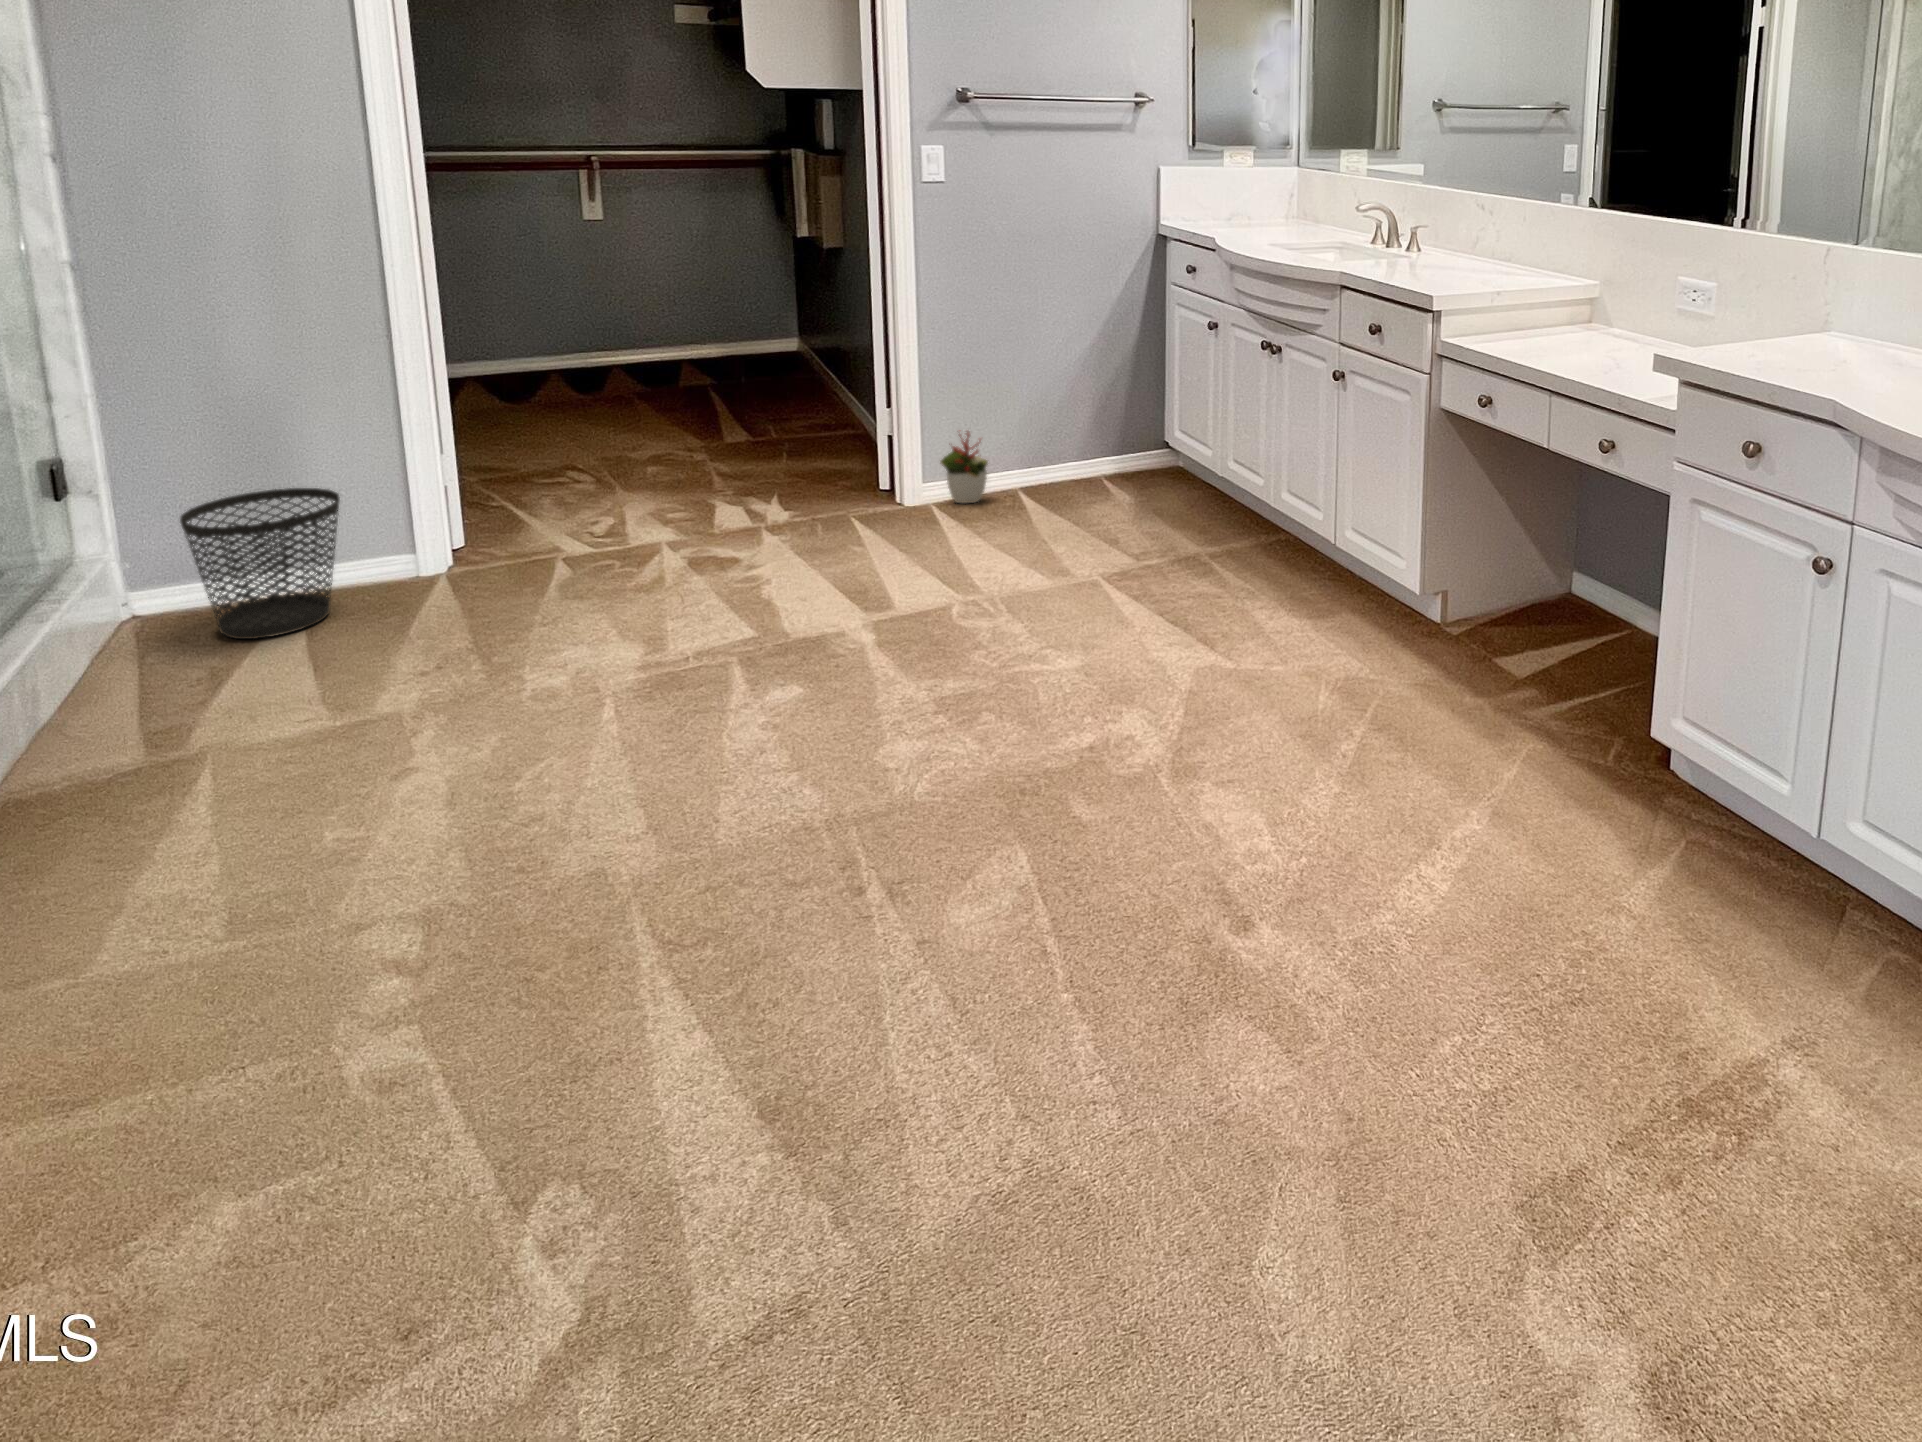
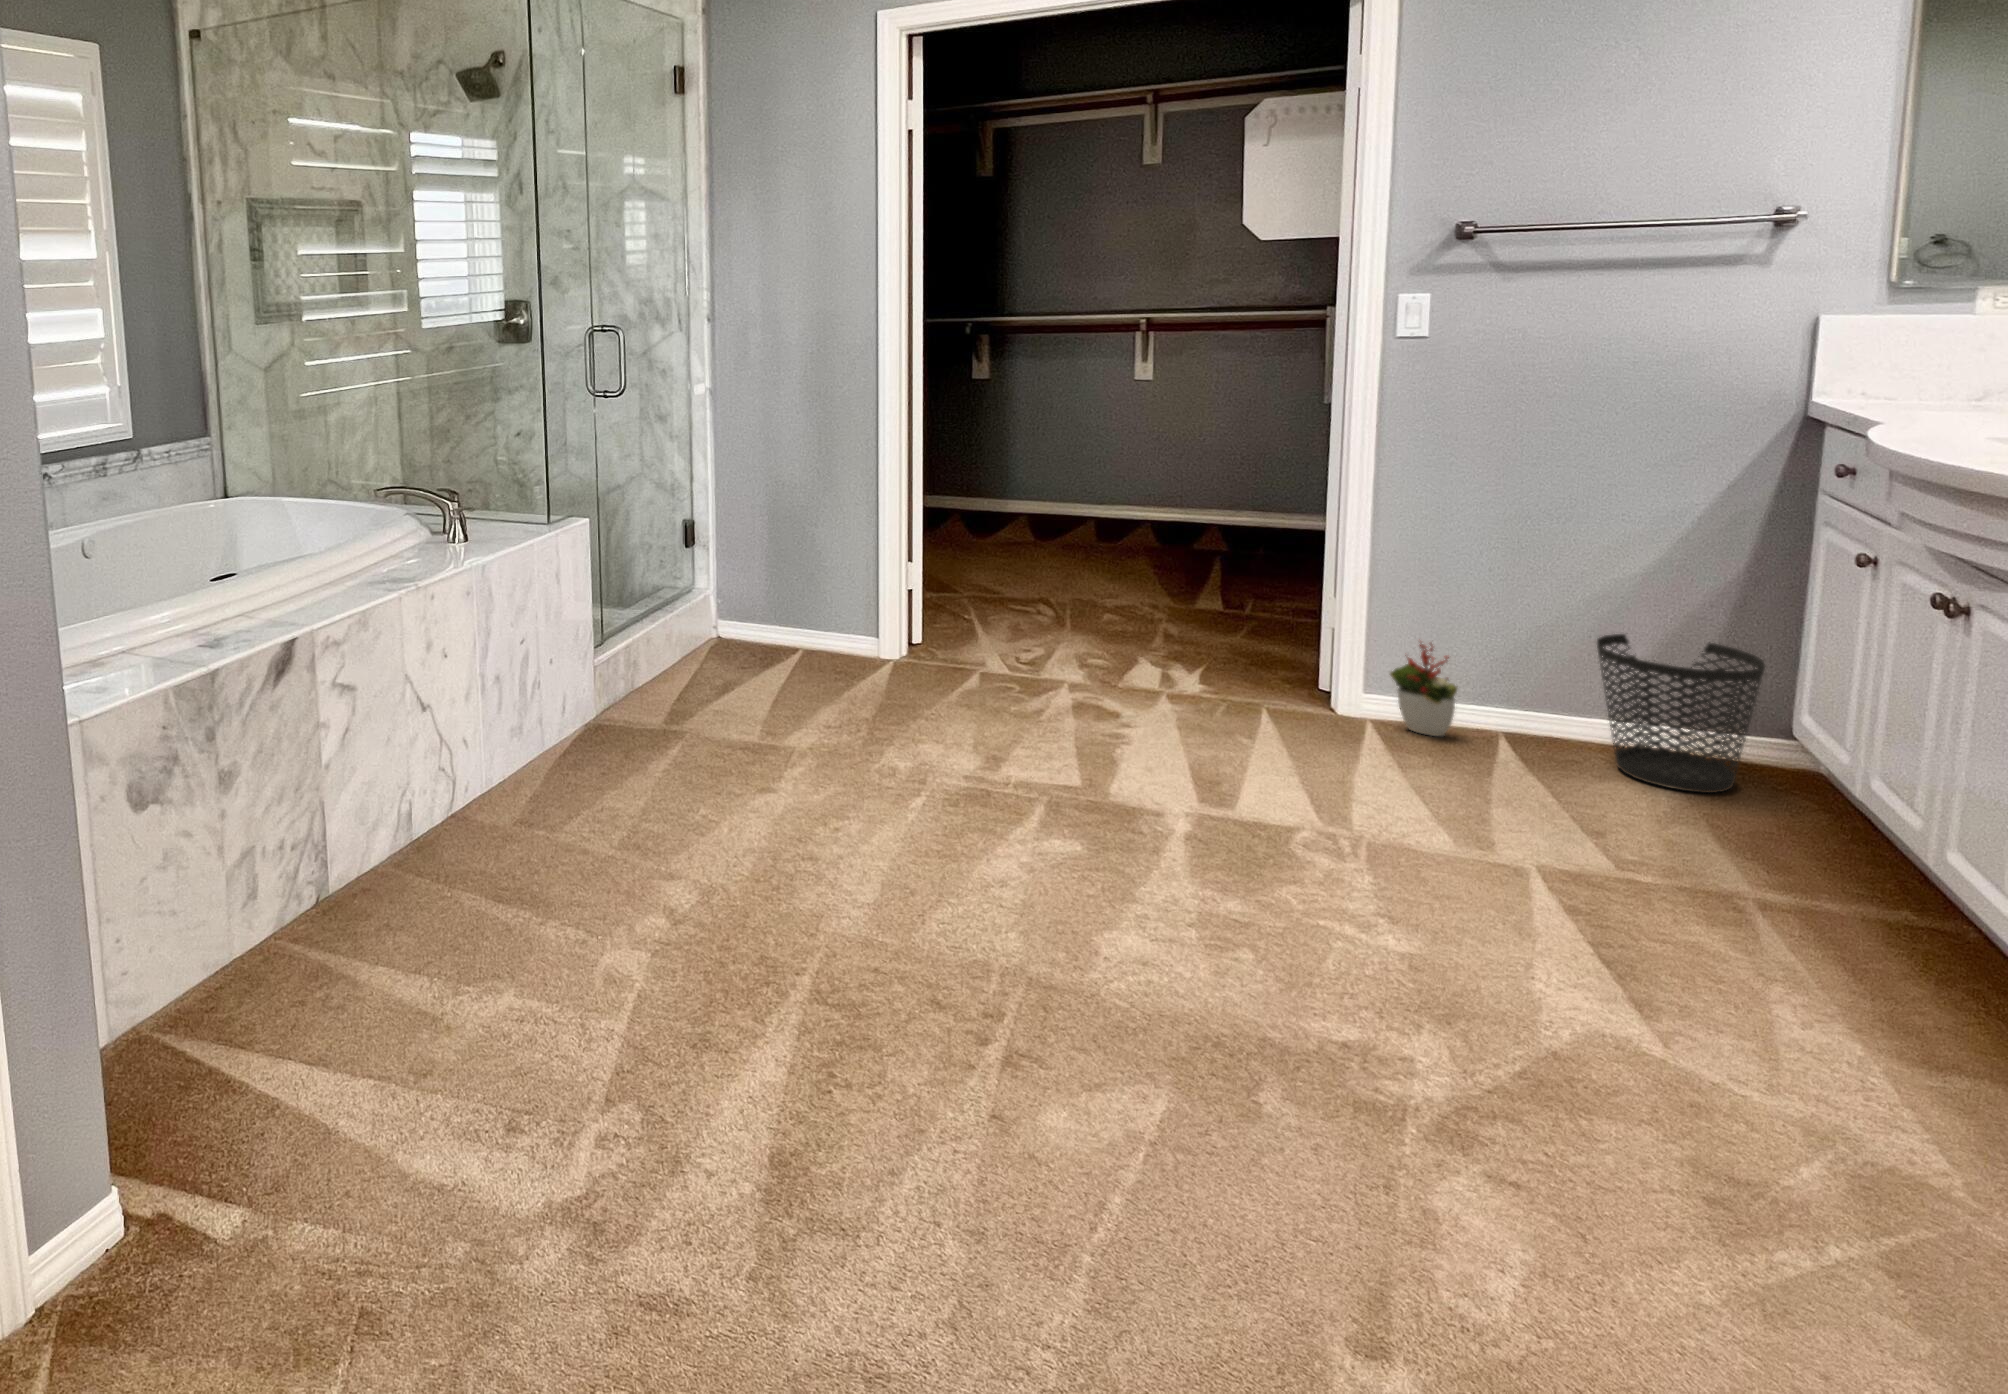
wastebasket: present [180,488,340,639] -> present [1597,634,1765,793]

